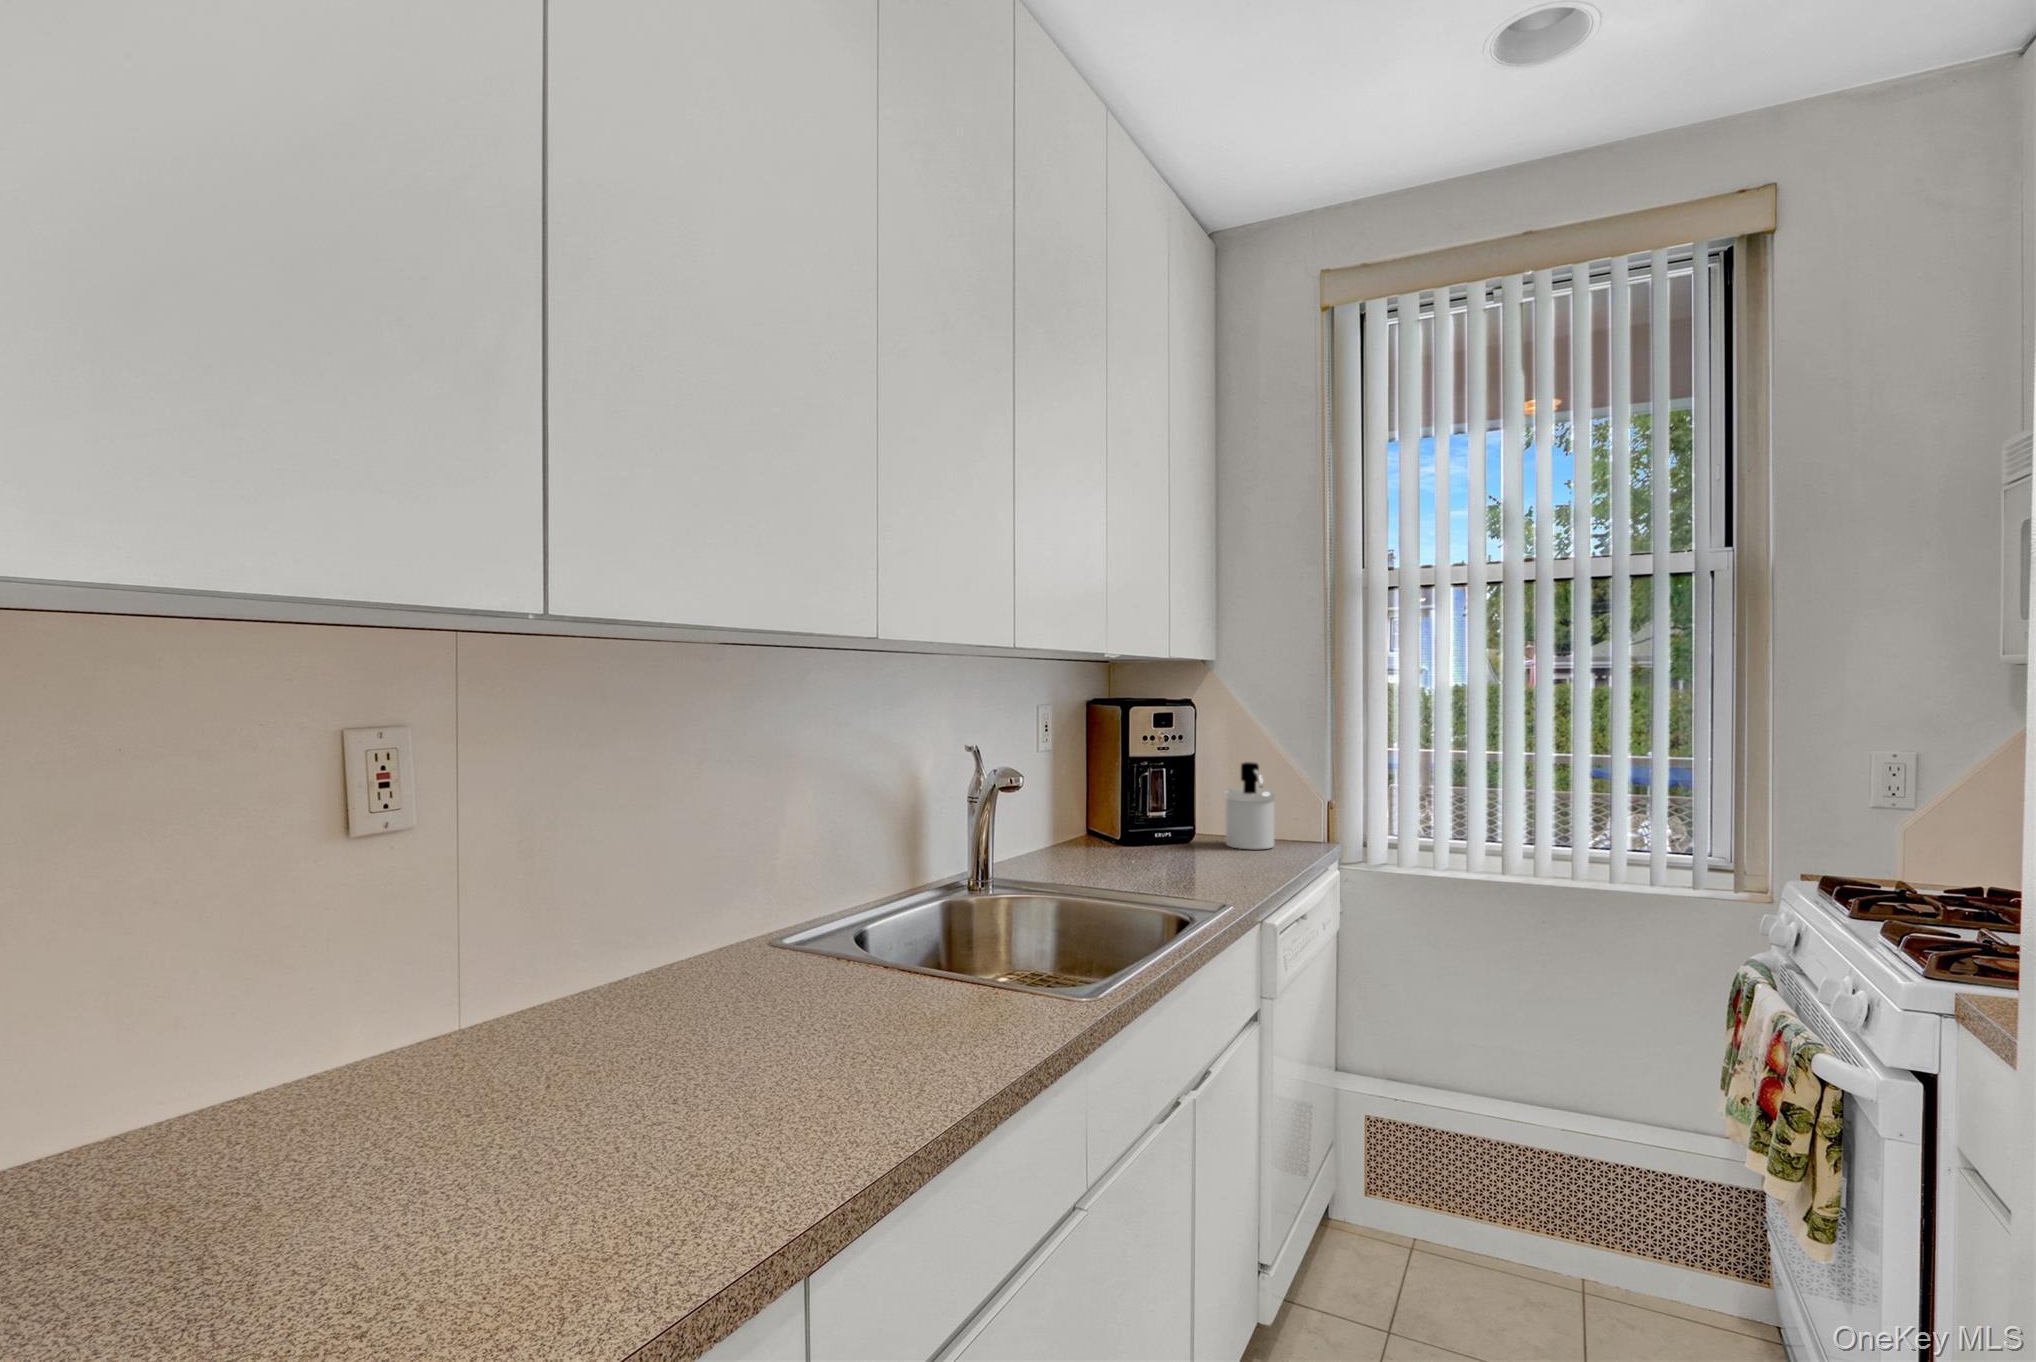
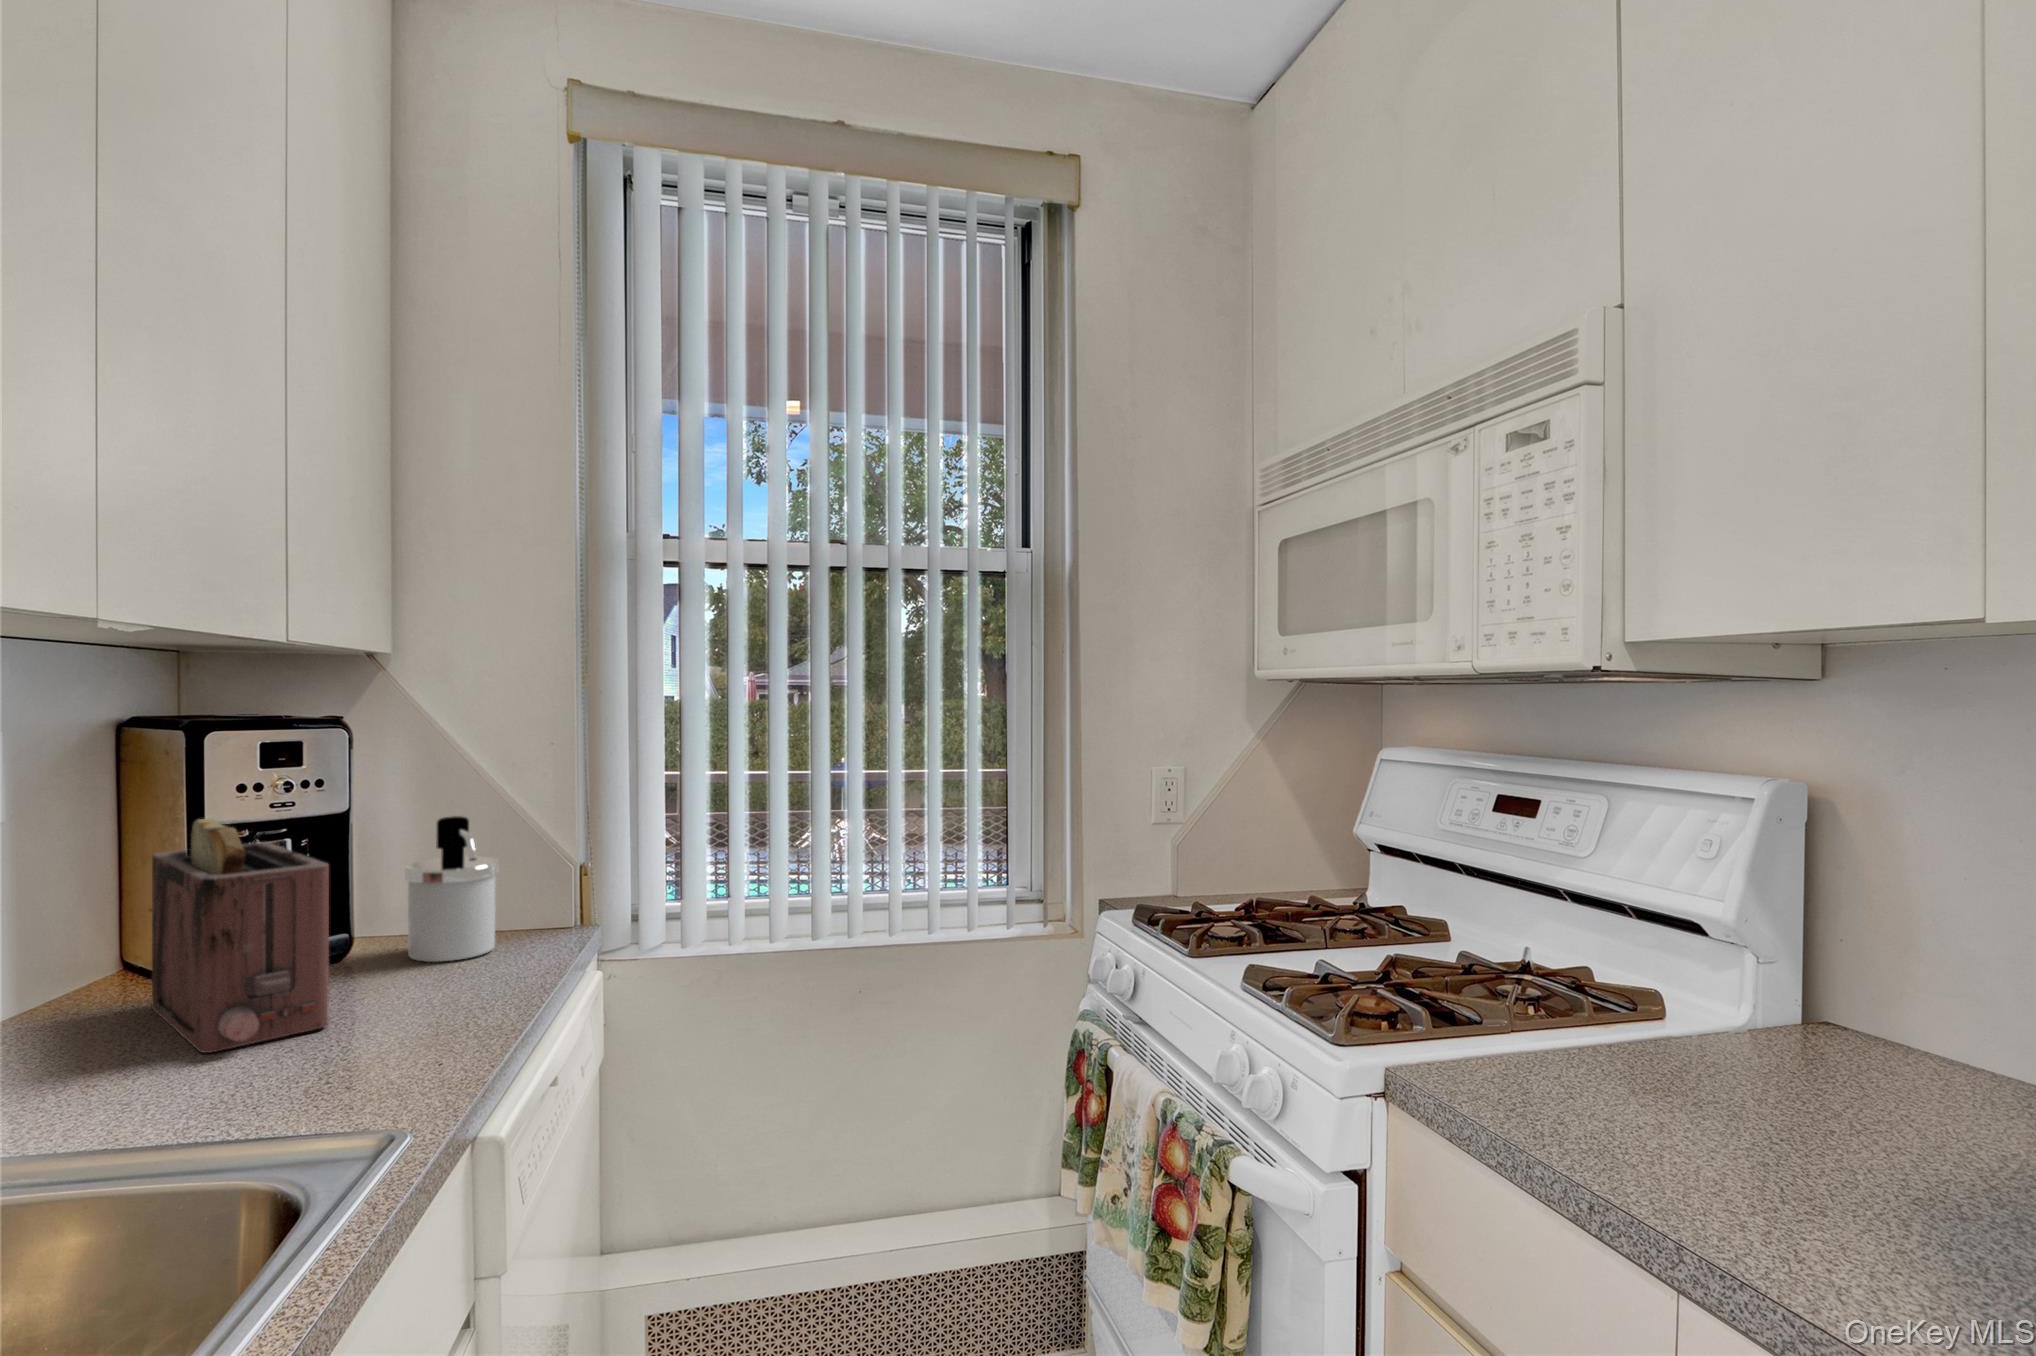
toaster: none [1109,751,1190,868] -> present [152,819,329,1053]

